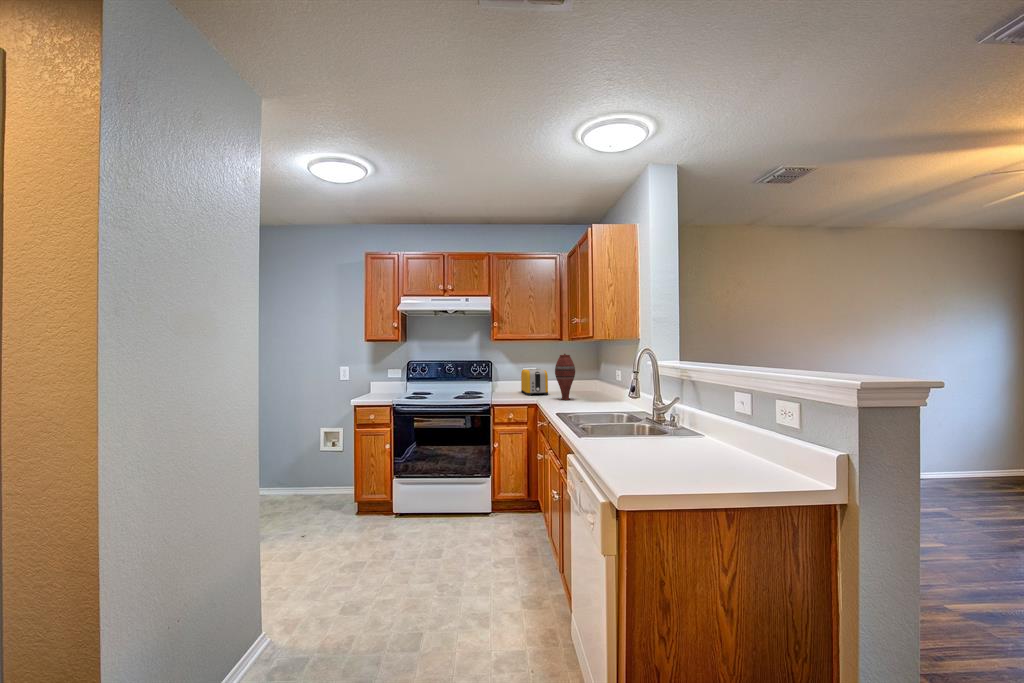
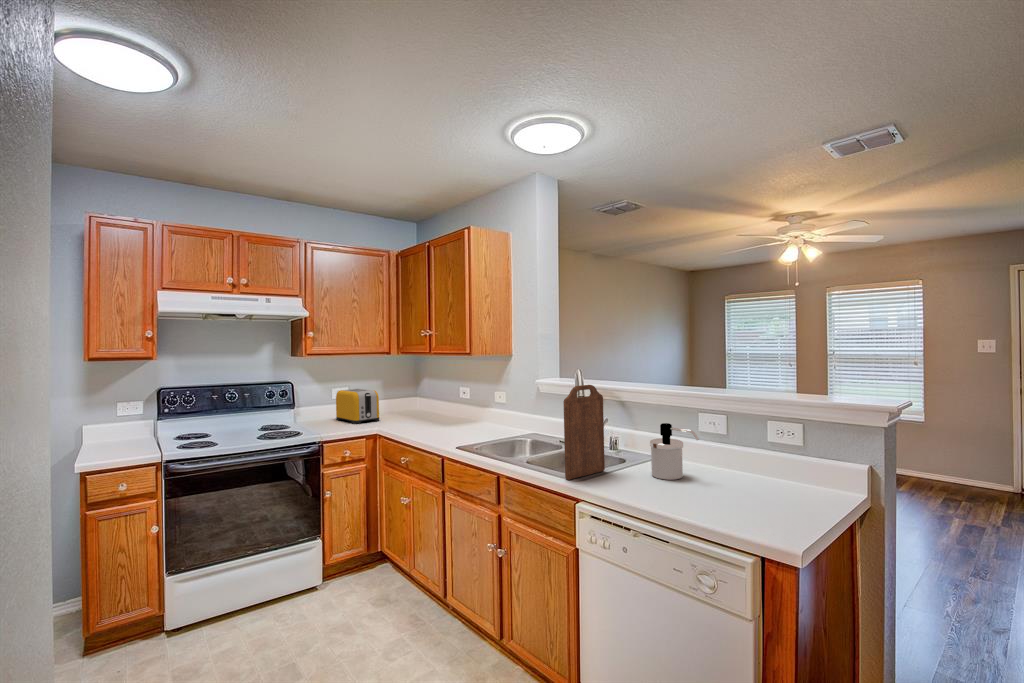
vase: present [555,354,575,400] -> none [400,370,424,425]
cutting board: none [591,359,645,450] -> present [564,385,605,480]
soap dispenser: none [684,404,729,469] -> present [650,423,699,480]

